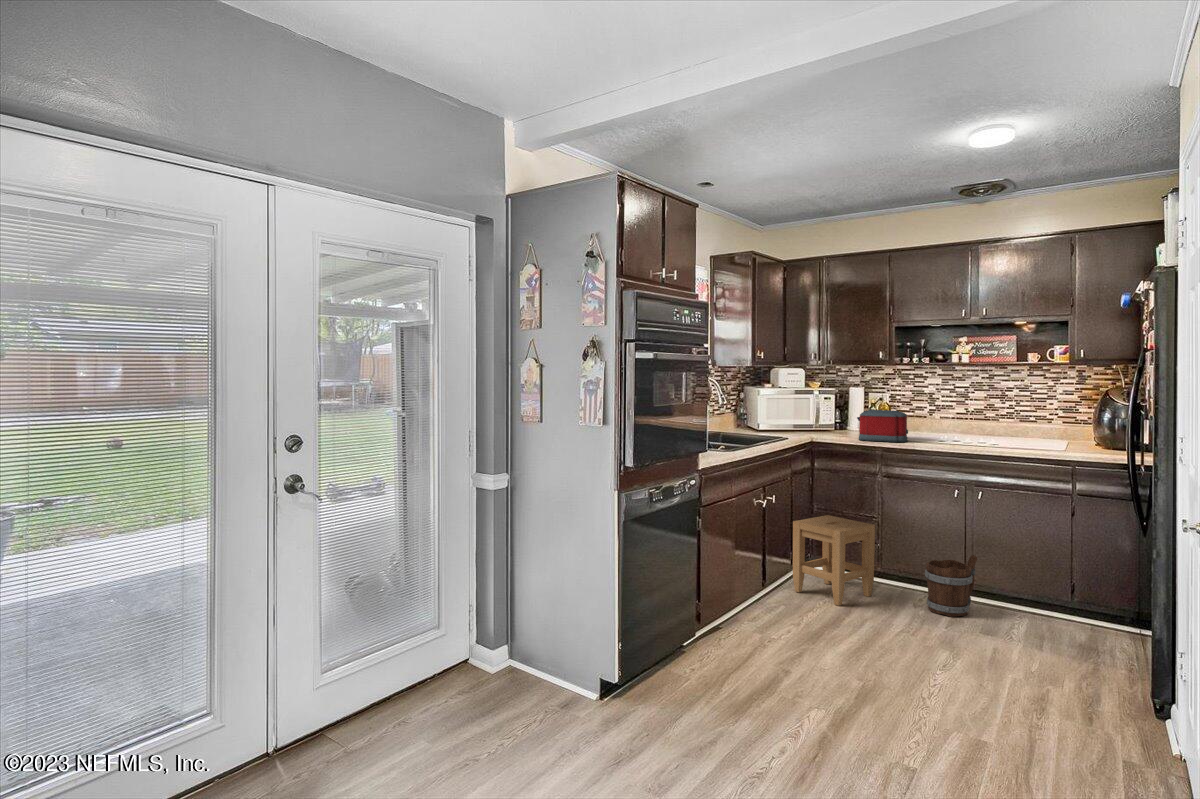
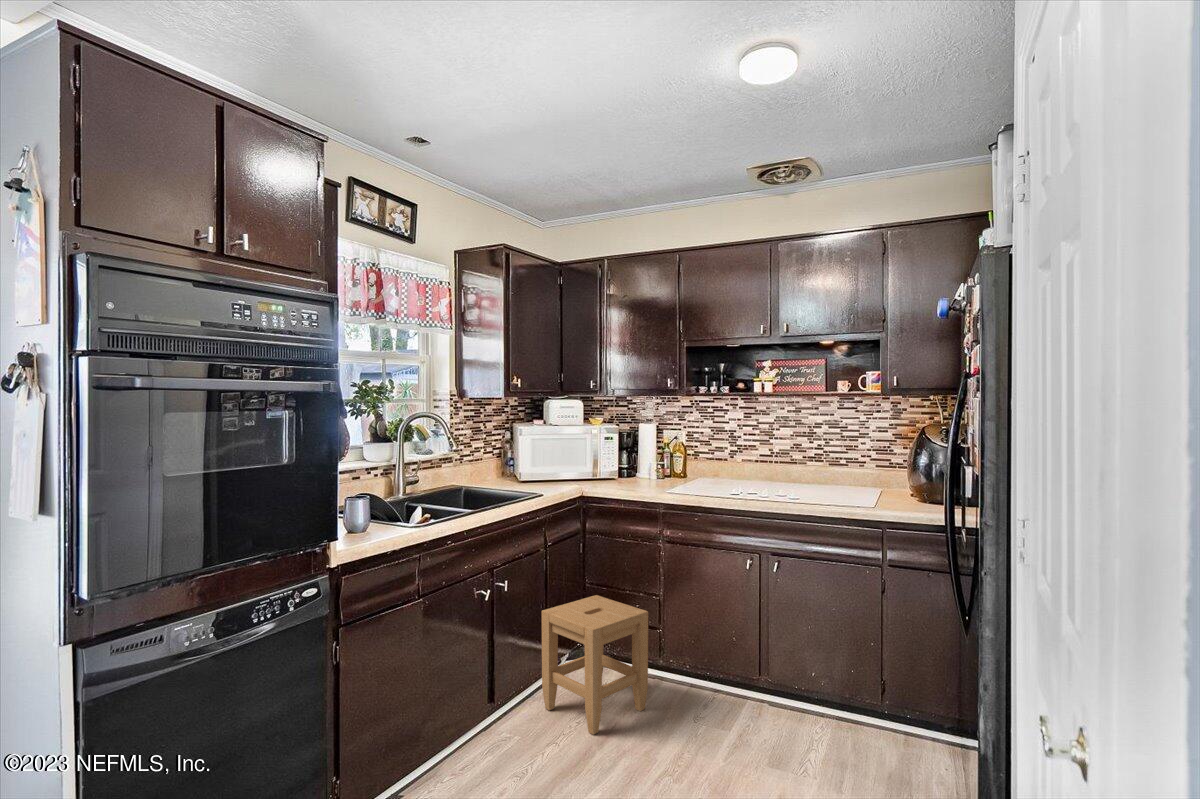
toaster: present [857,410,908,442] -> none [637,453,697,495]
bucket: present [925,555,977,617] -> none [707,649,775,745]

